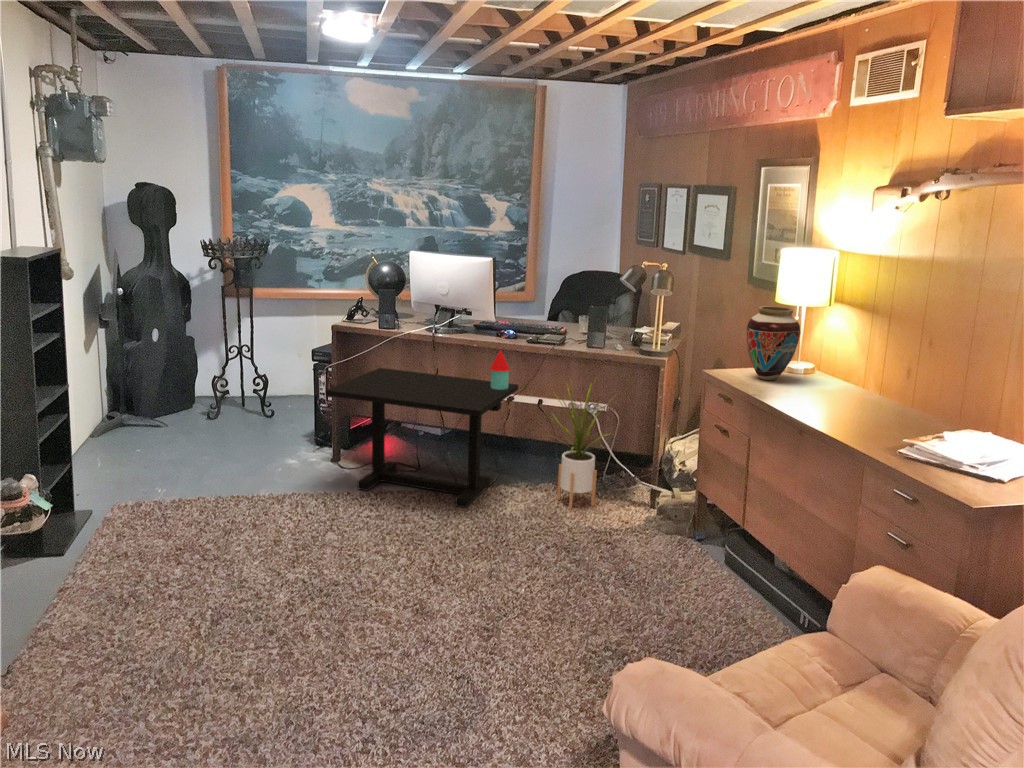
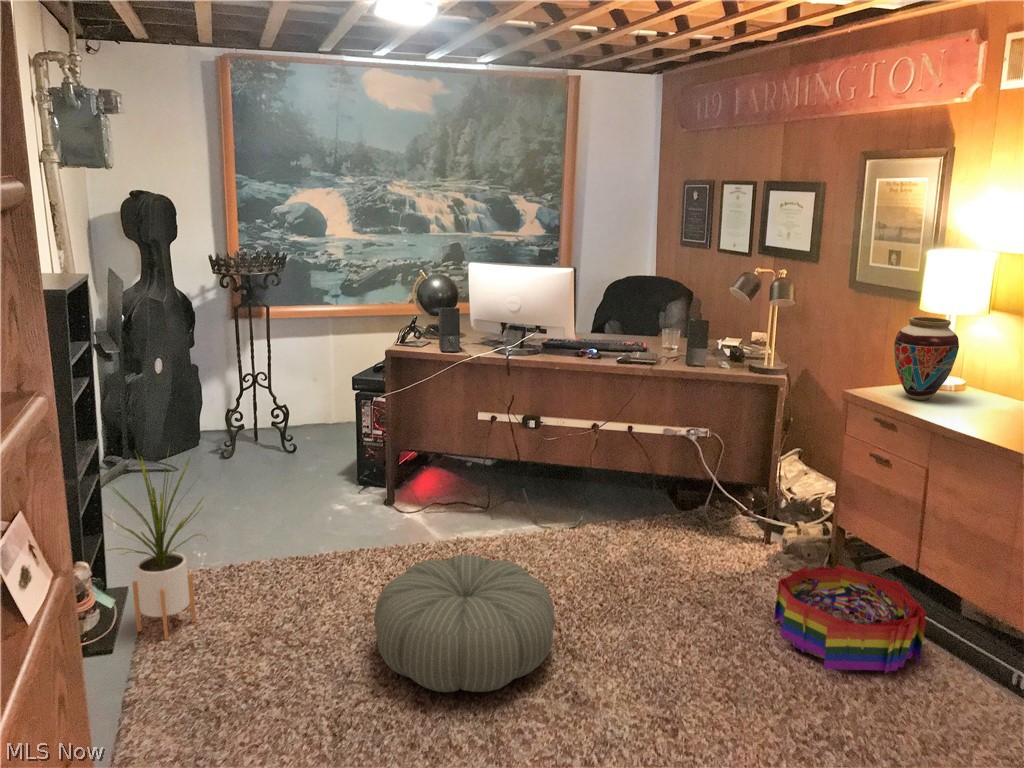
side table: present [326,350,518,508] -> none [398,373,607,556]
house plant: present [554,383,604,509] -> present [106,457,203,640]
pouf: none [266,494,421,600] -> present [374,555,555,692]
storage bin: none [617,521,741,610] -> present [774,564,926,673]

